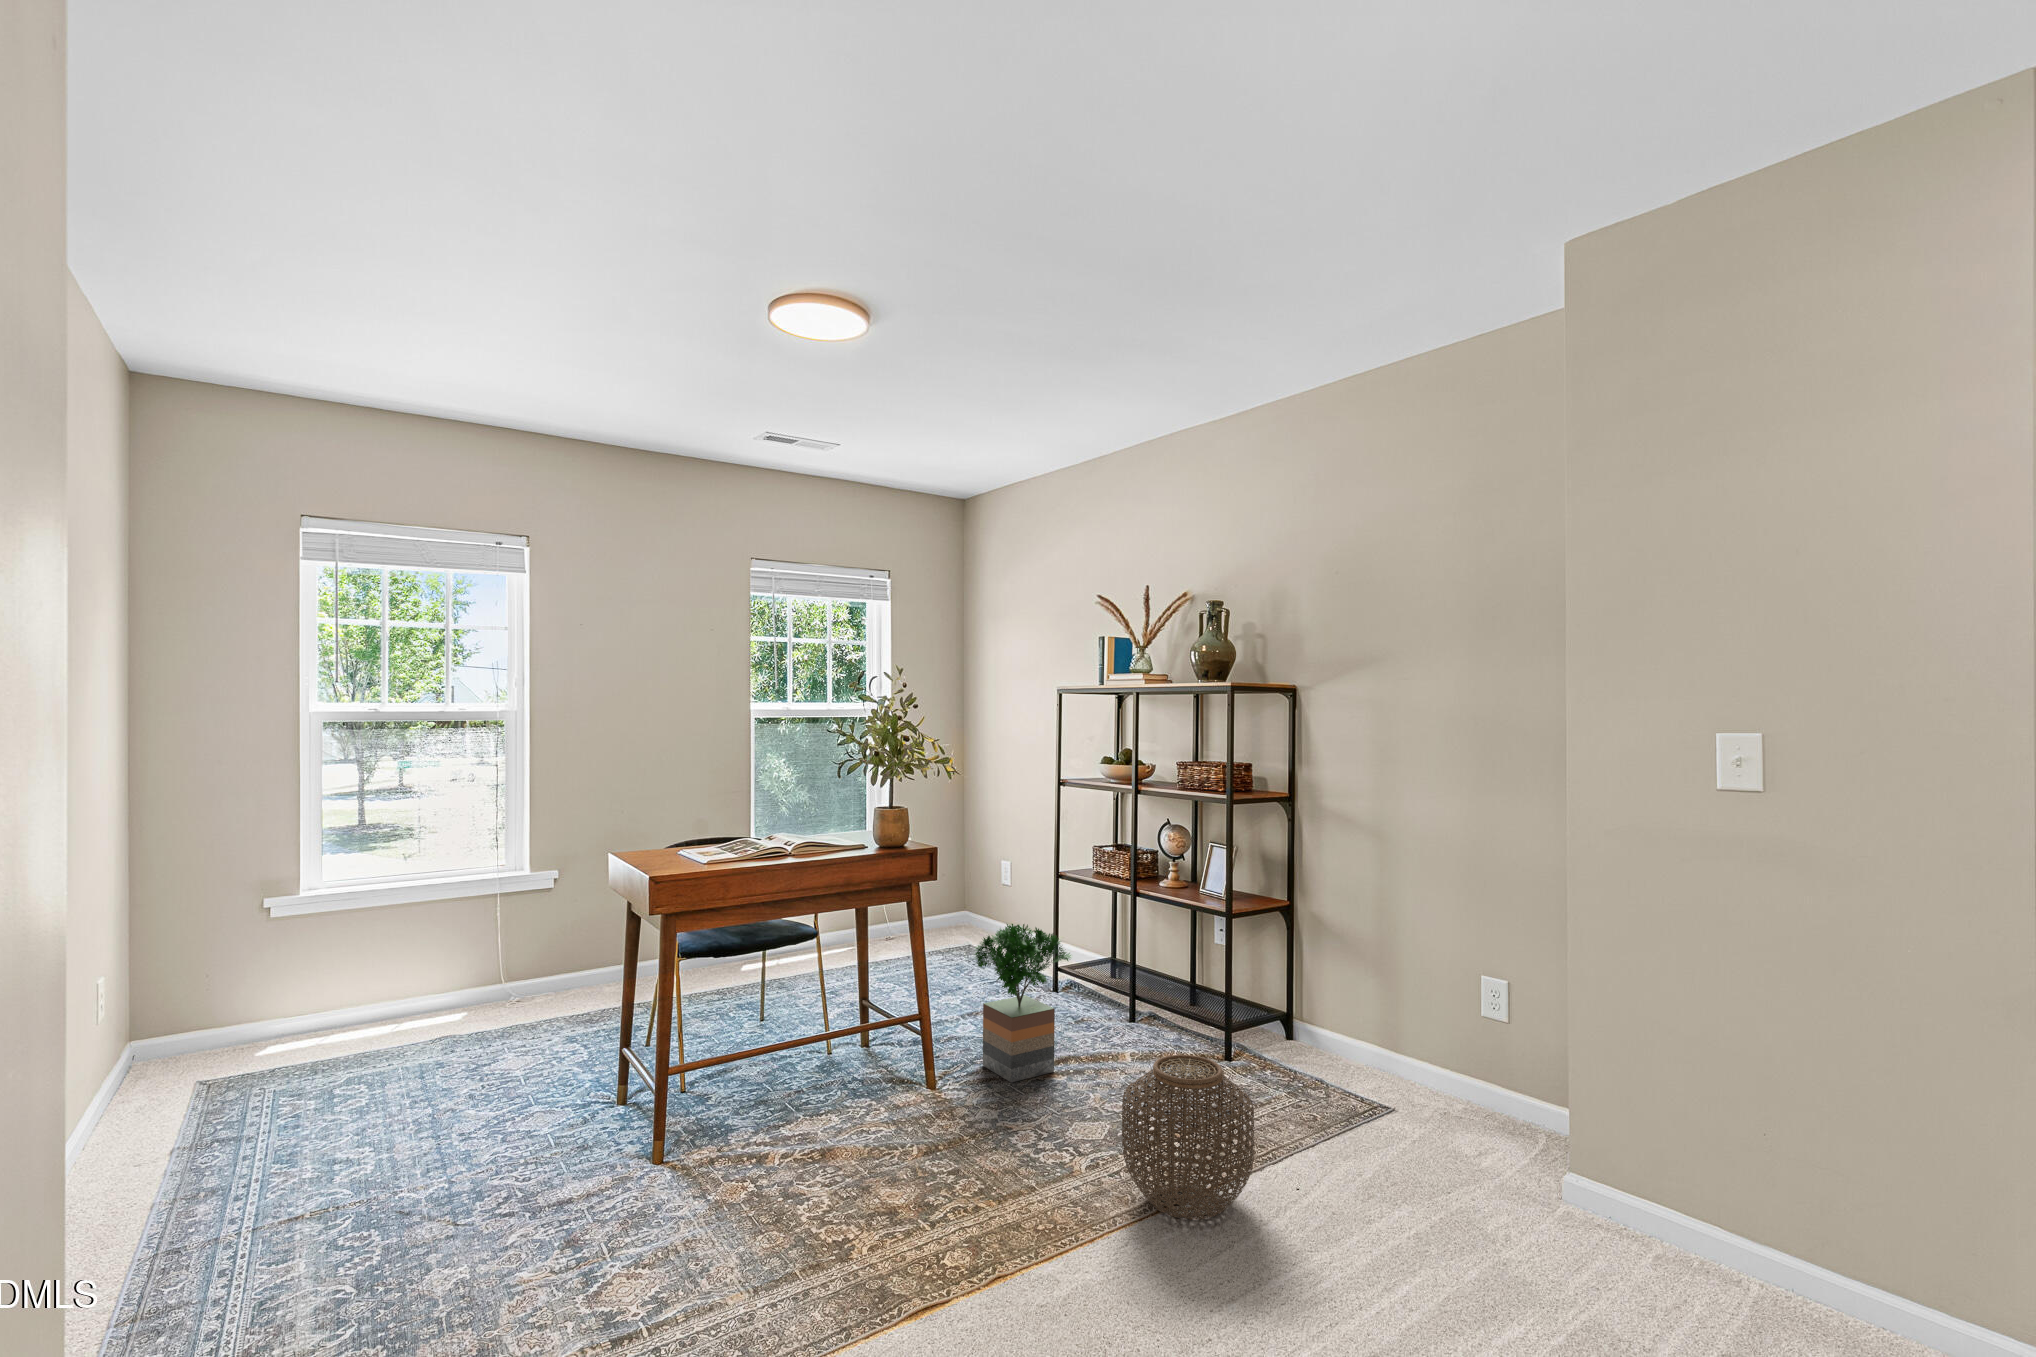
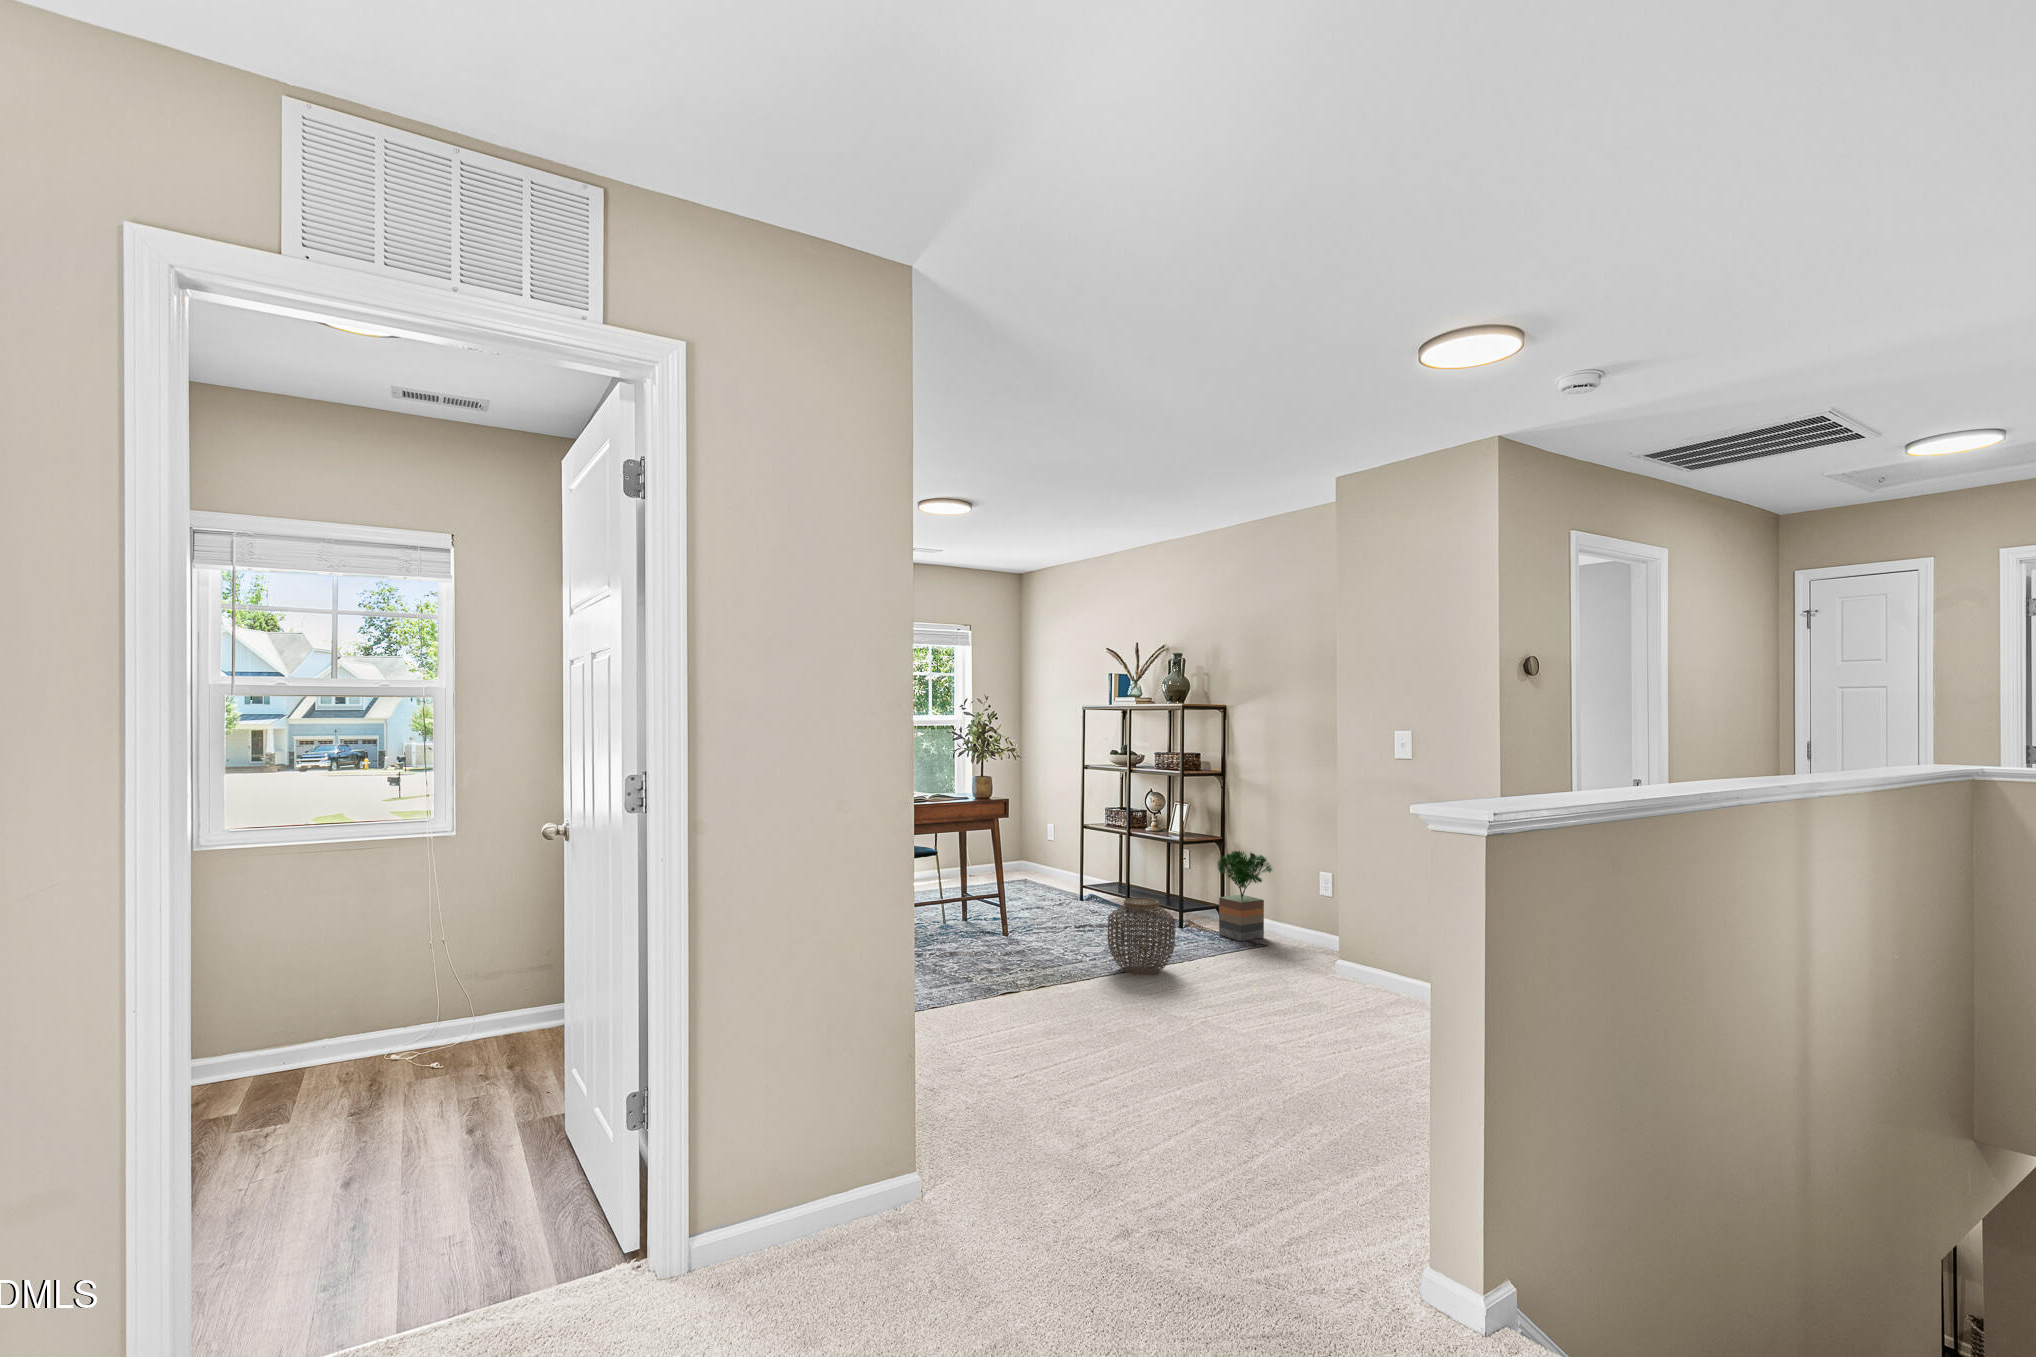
potted tree: present [975,924,1071,1083] -> present [1217,851,1272,941]

